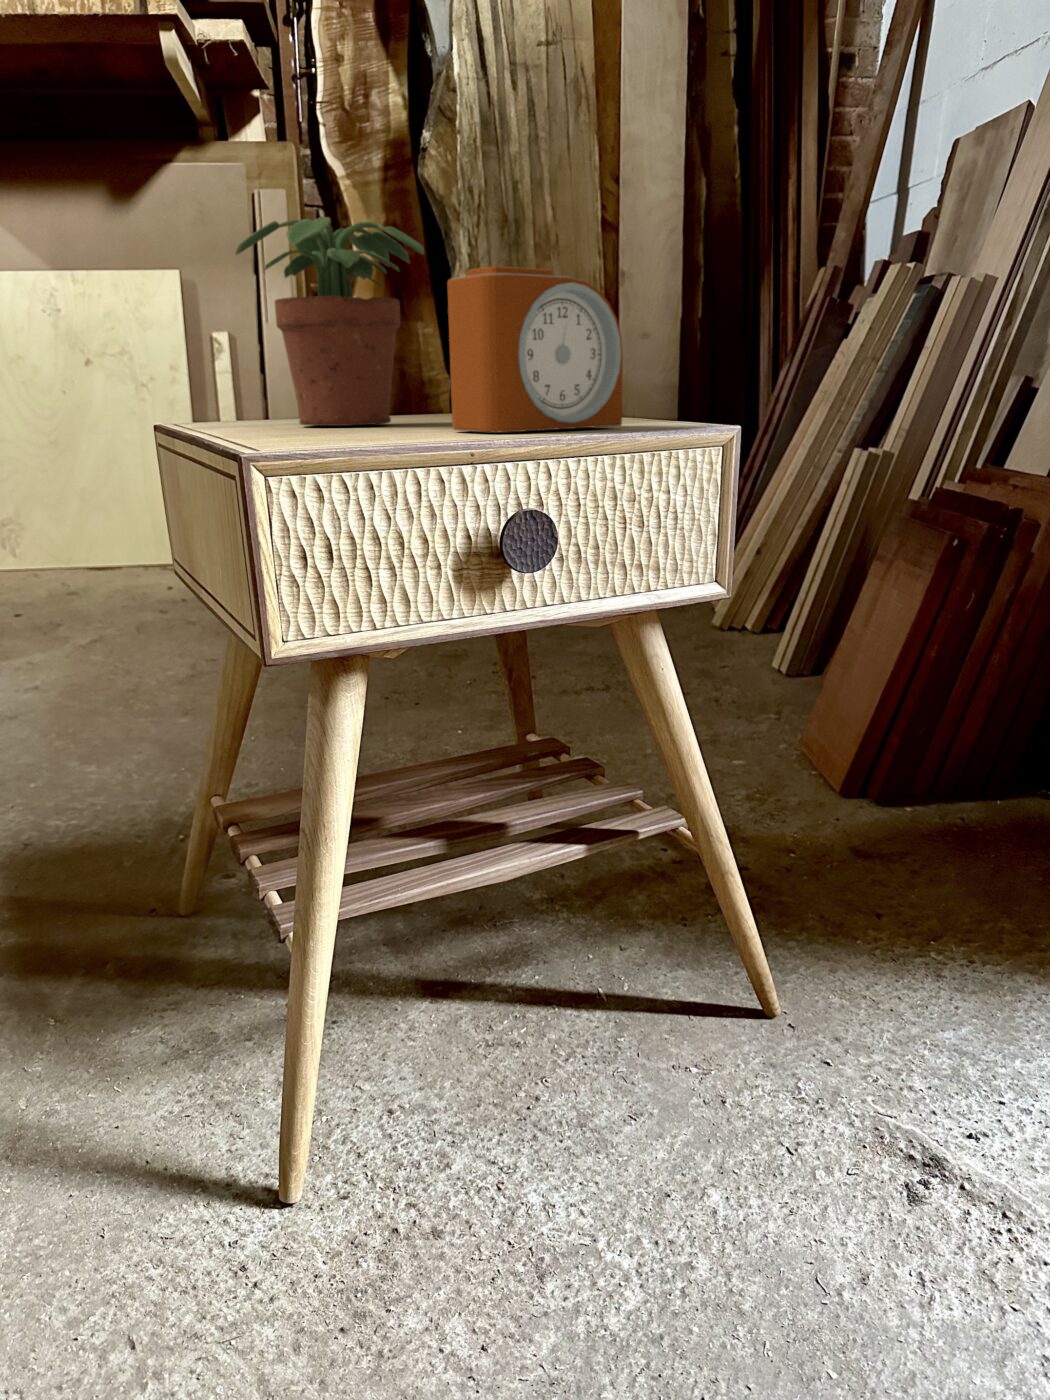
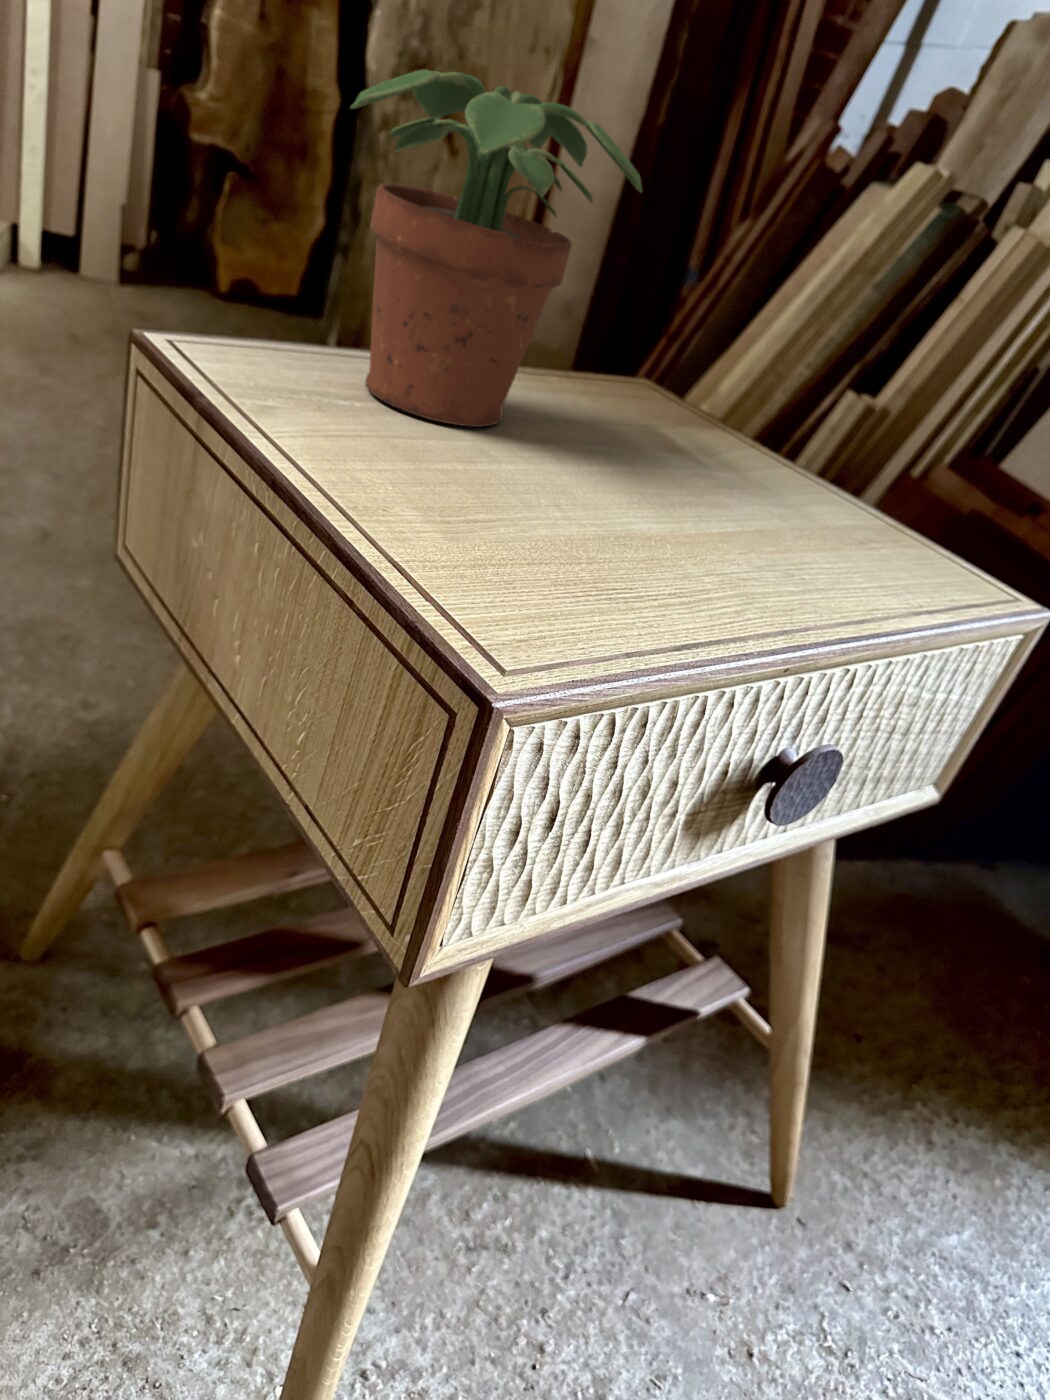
alarm clock: present [447,266,623,432] -> none [673,320,945,592]

